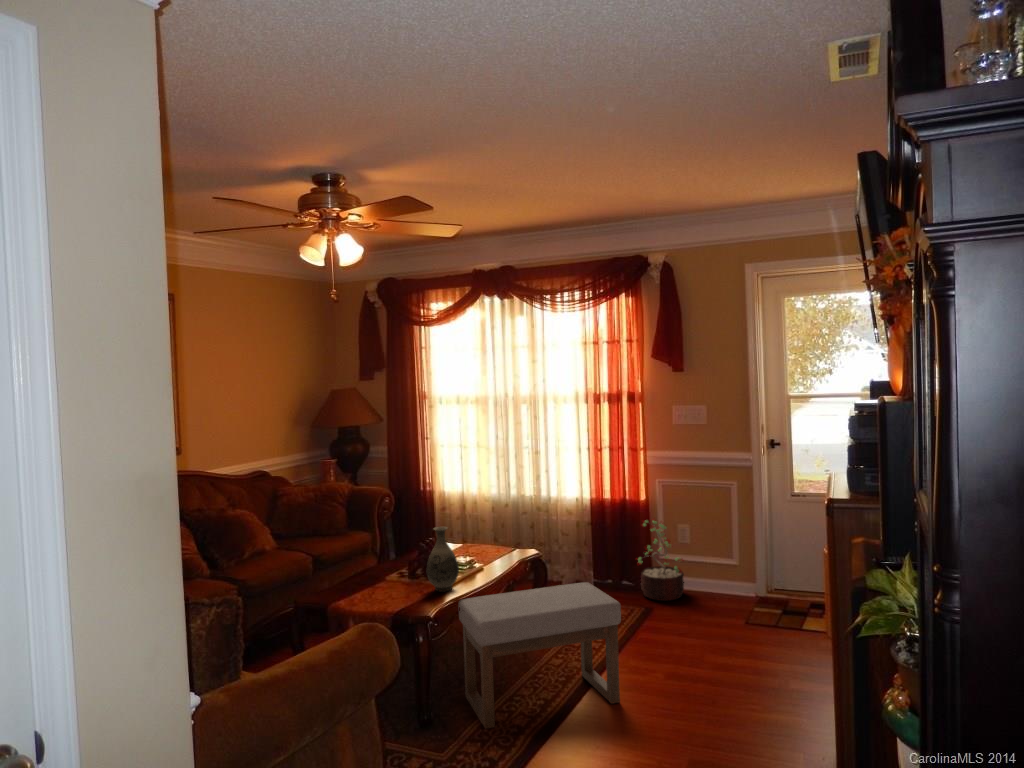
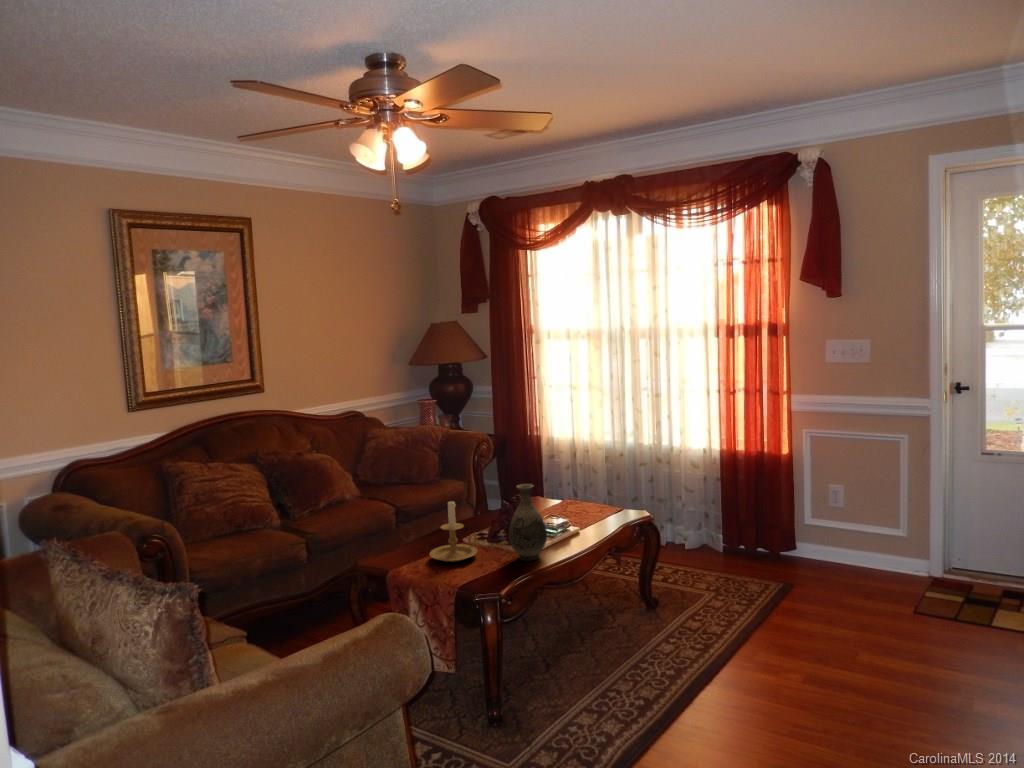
decorative plant: present [638,520,684,601] -> none [773,475,836,575]
candle holder: none [357,543,399,597] -> present [430,501,477,562]
ottoman: present [458,582,621,729] -> none [544,558,747,732]

